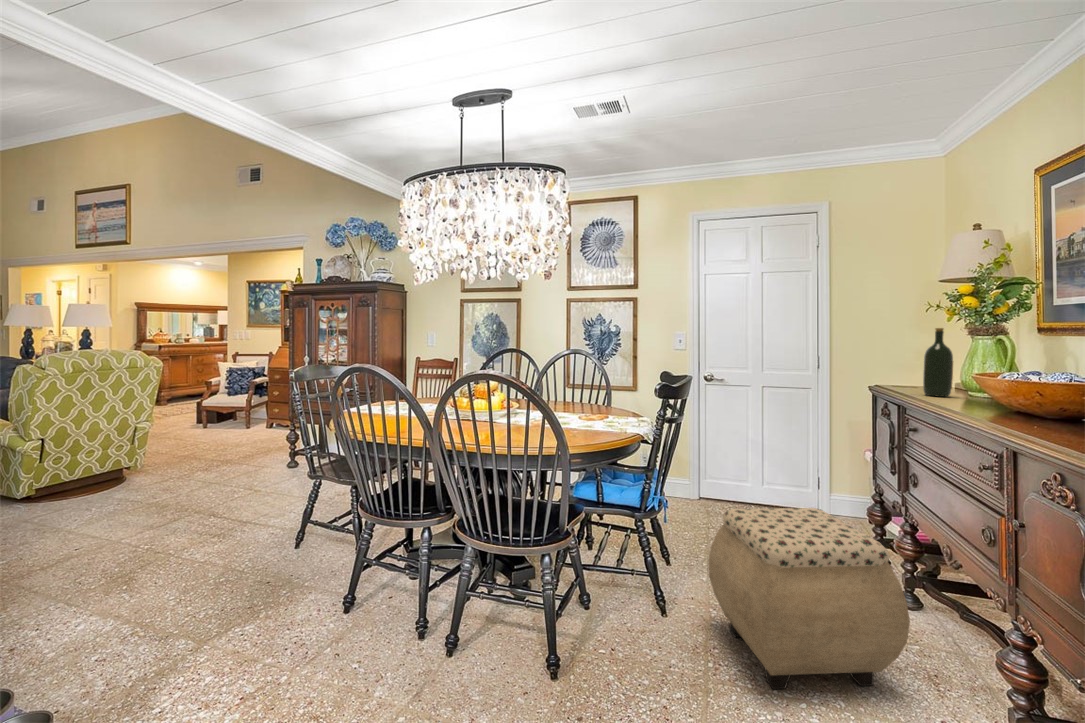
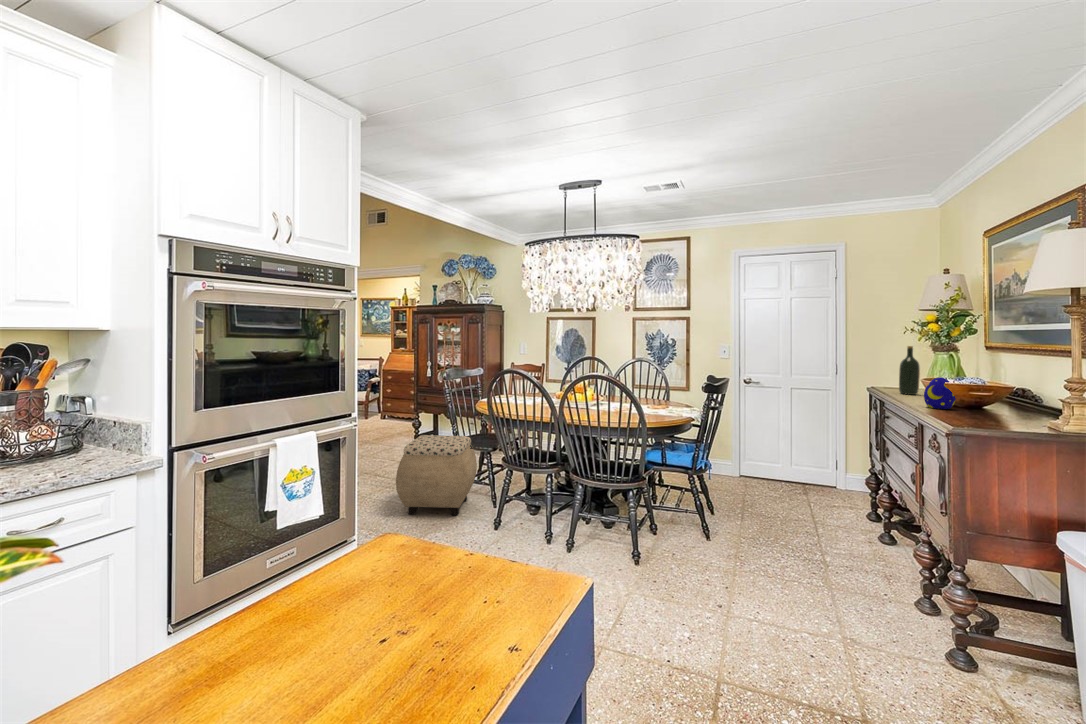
decorative egg: none [997,372,1052,423] -> present [924,377,956,409]
ottoman: present [709,508,910,689] -> present [396,435,477,515]

